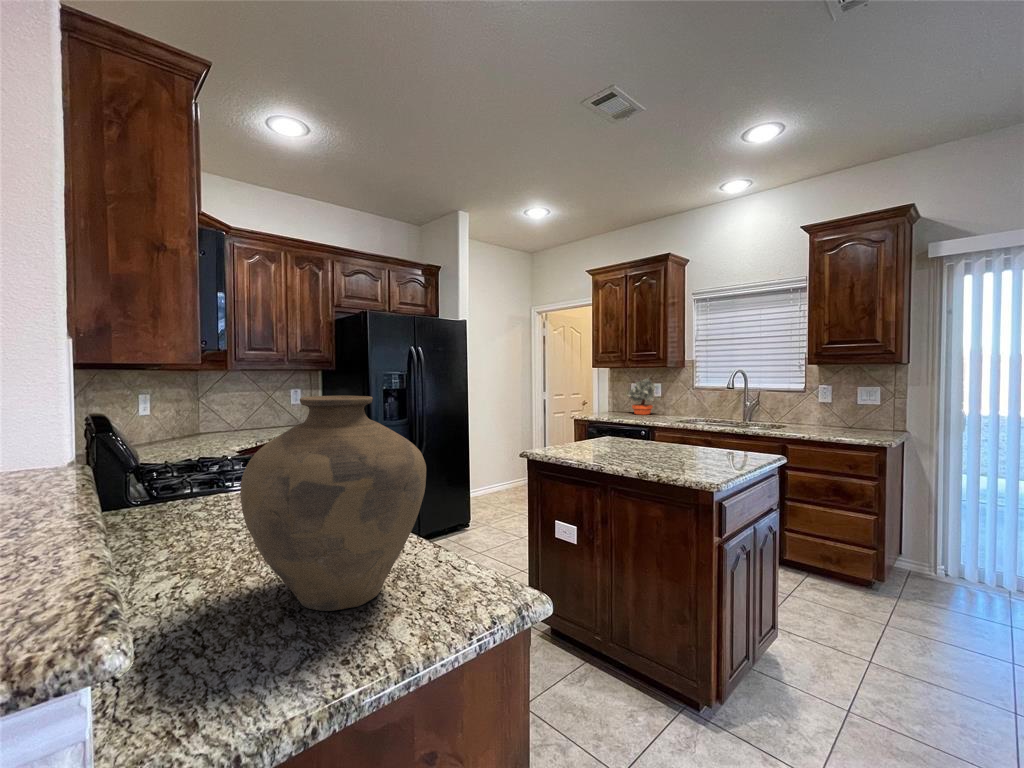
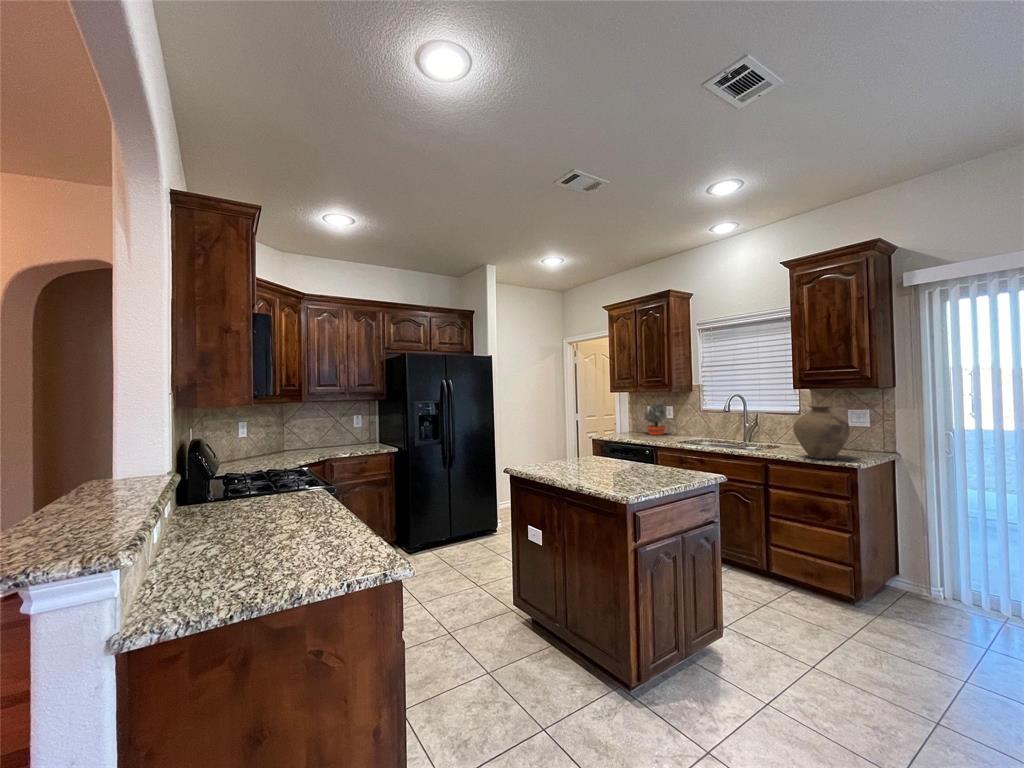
vase: present [240,396,426,611] -> present [793,406,849,459]

